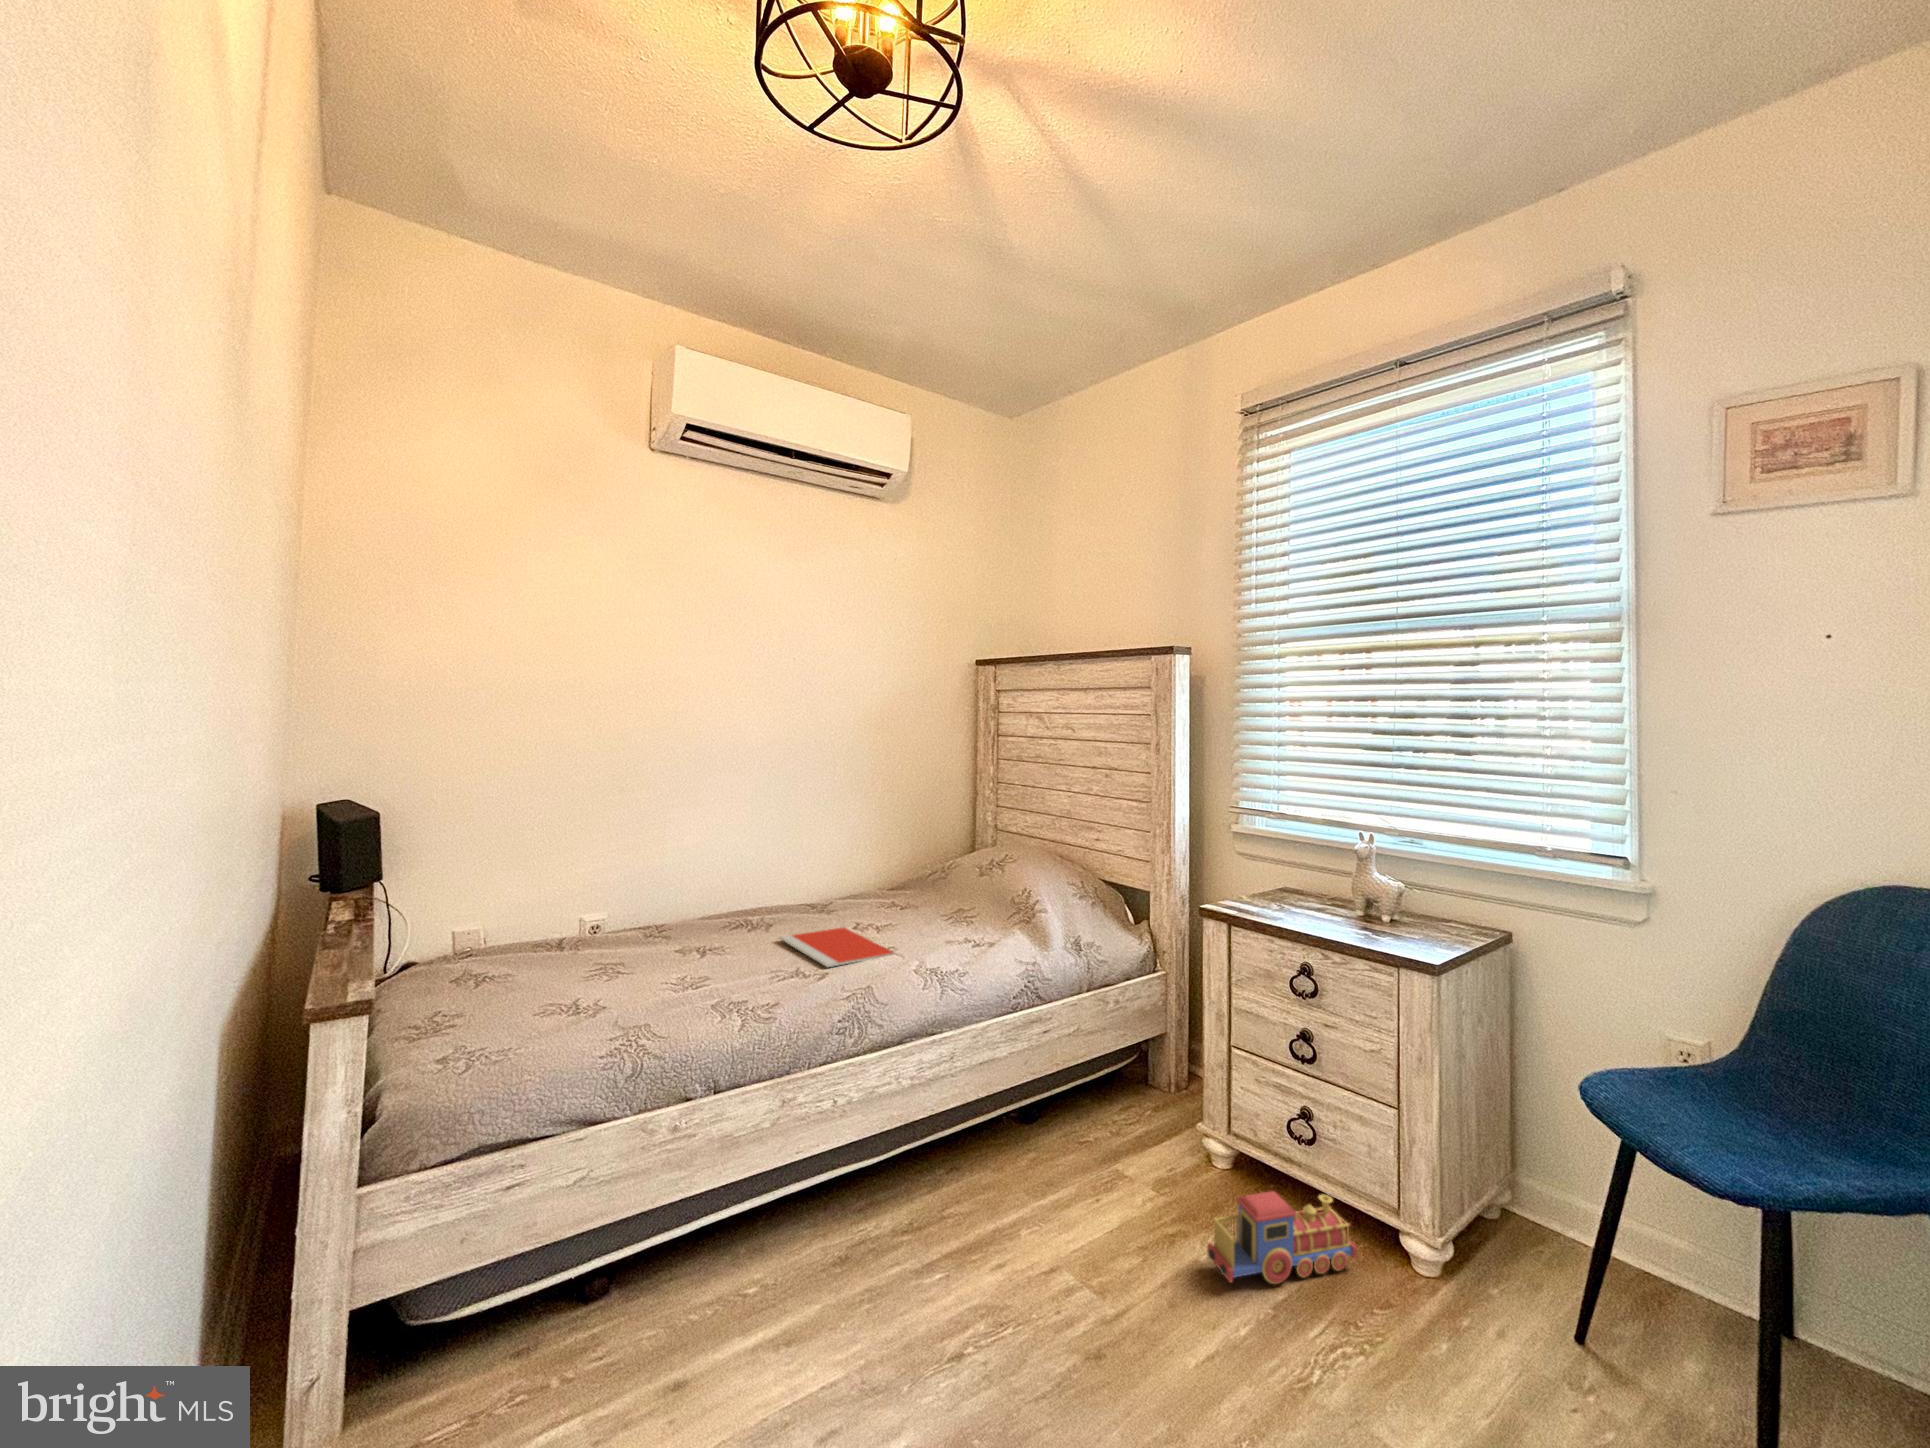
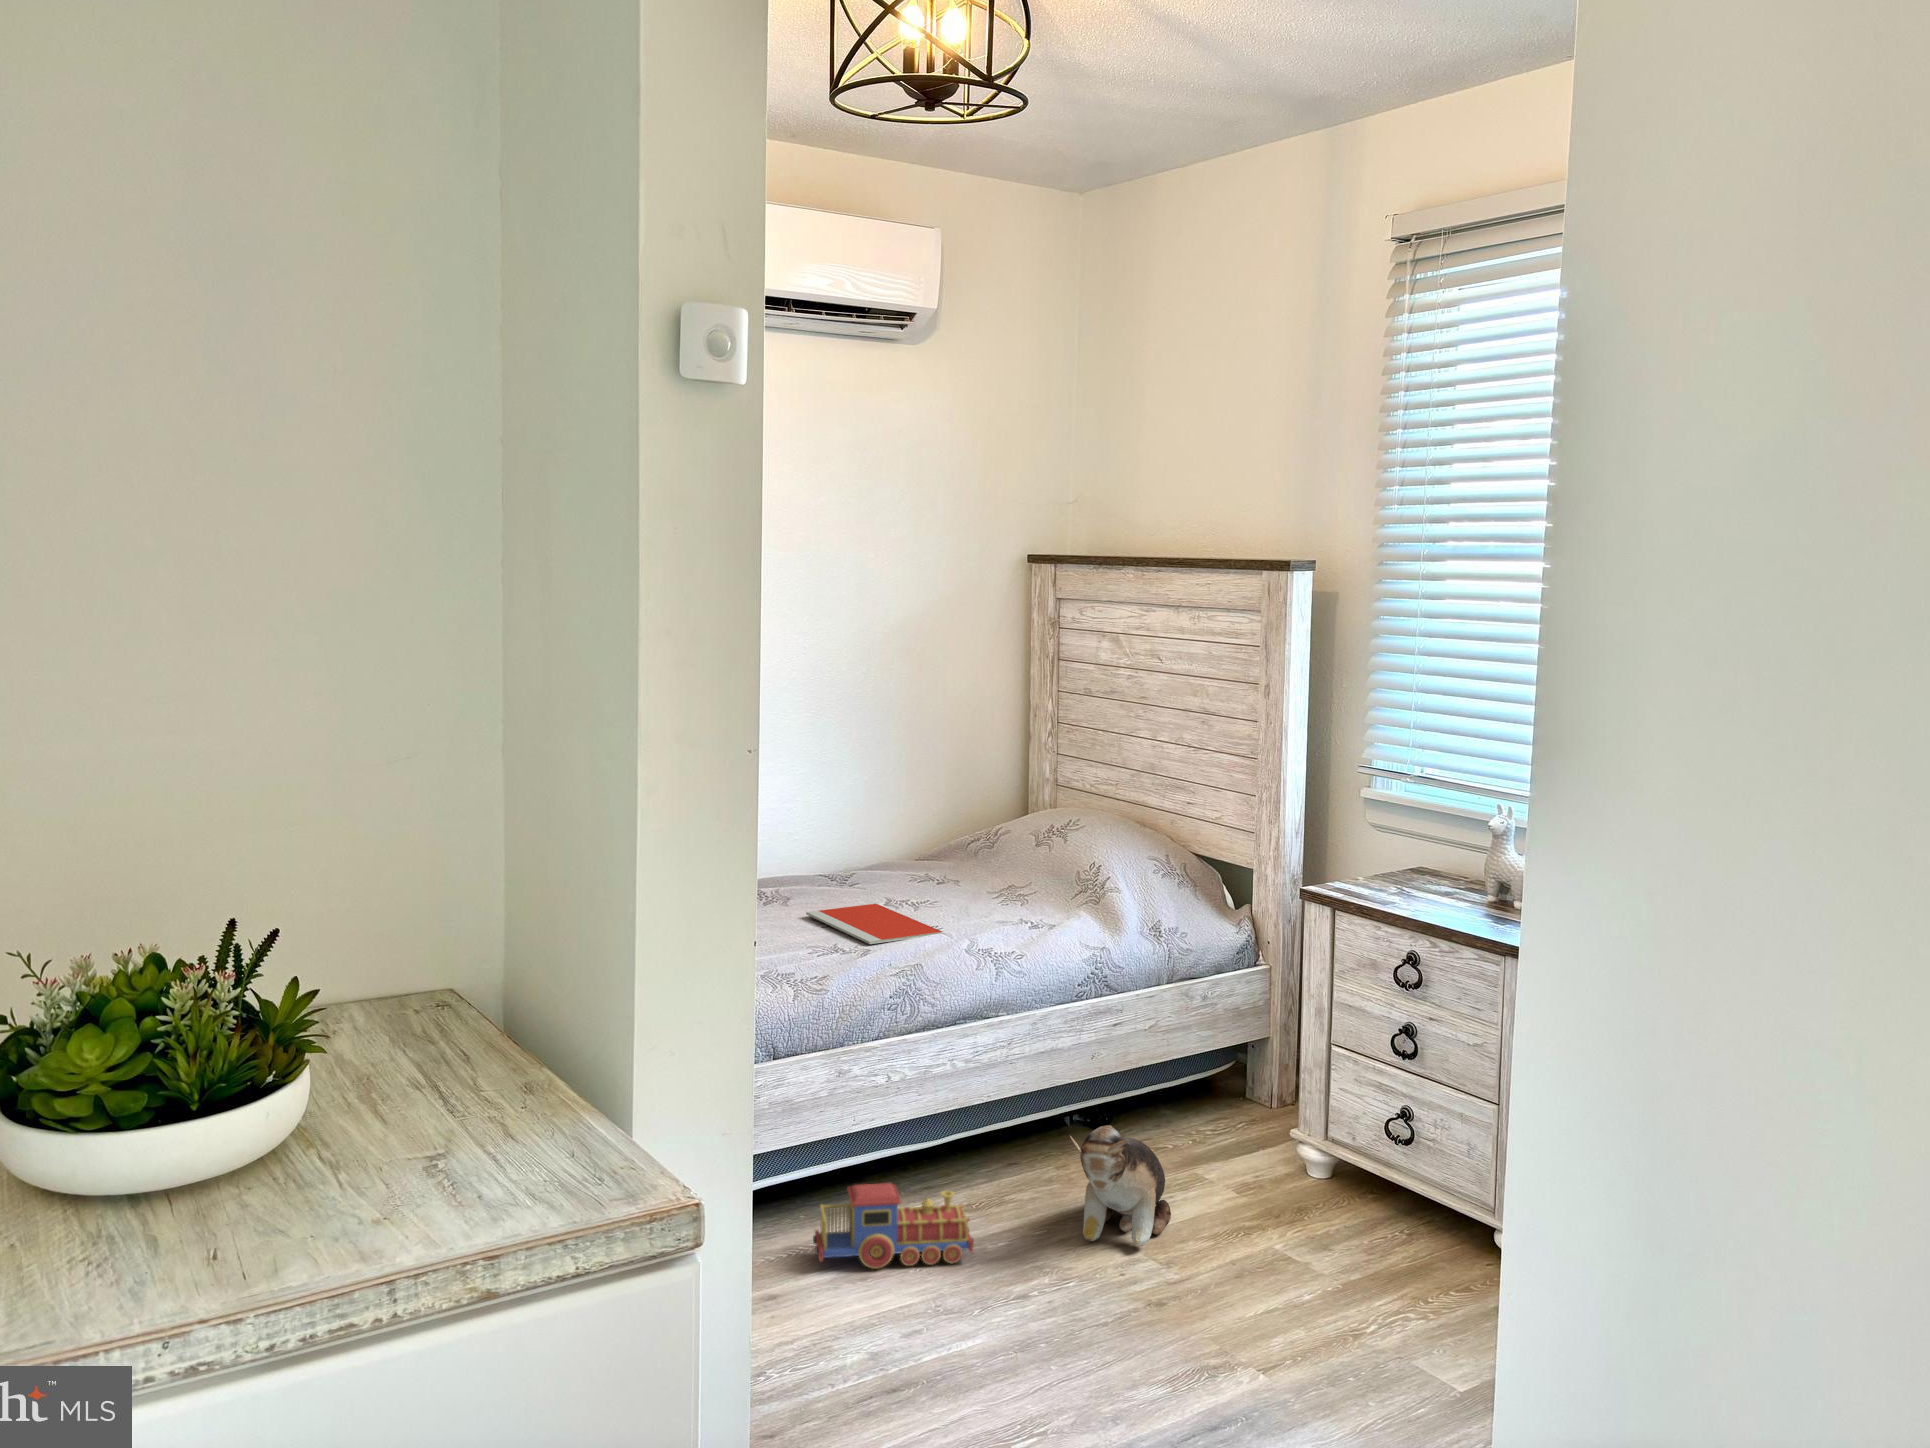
plush toy: none [1006,1148,1102,1275] -> present [1070,1125,1171,1247]
toy train: present [1207,1191,1357,1284] -> present [813,1183,974,1269]

